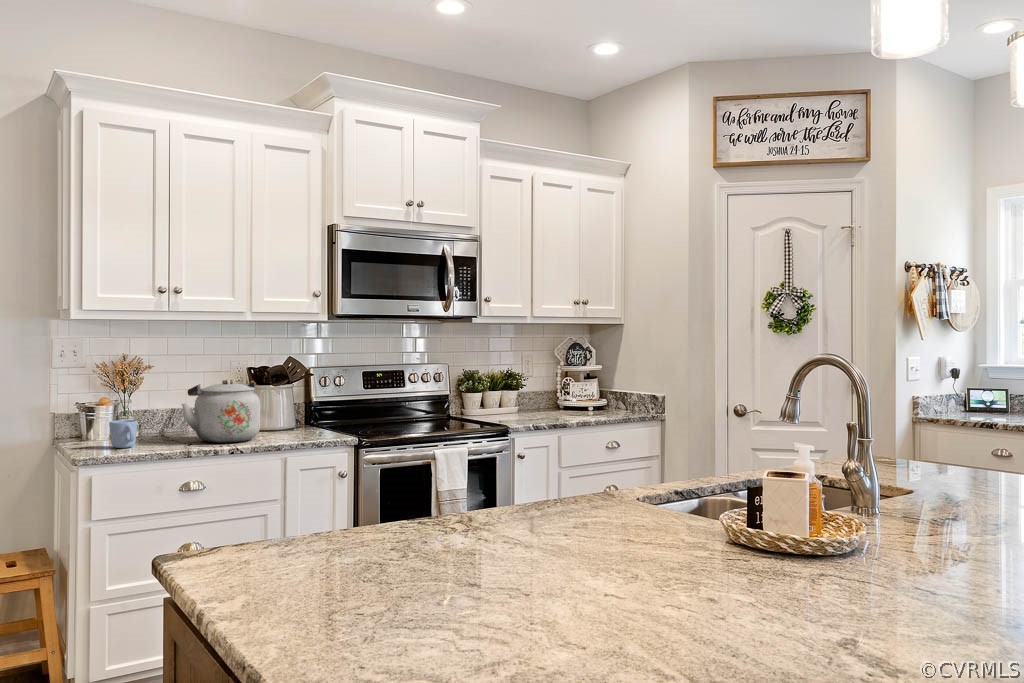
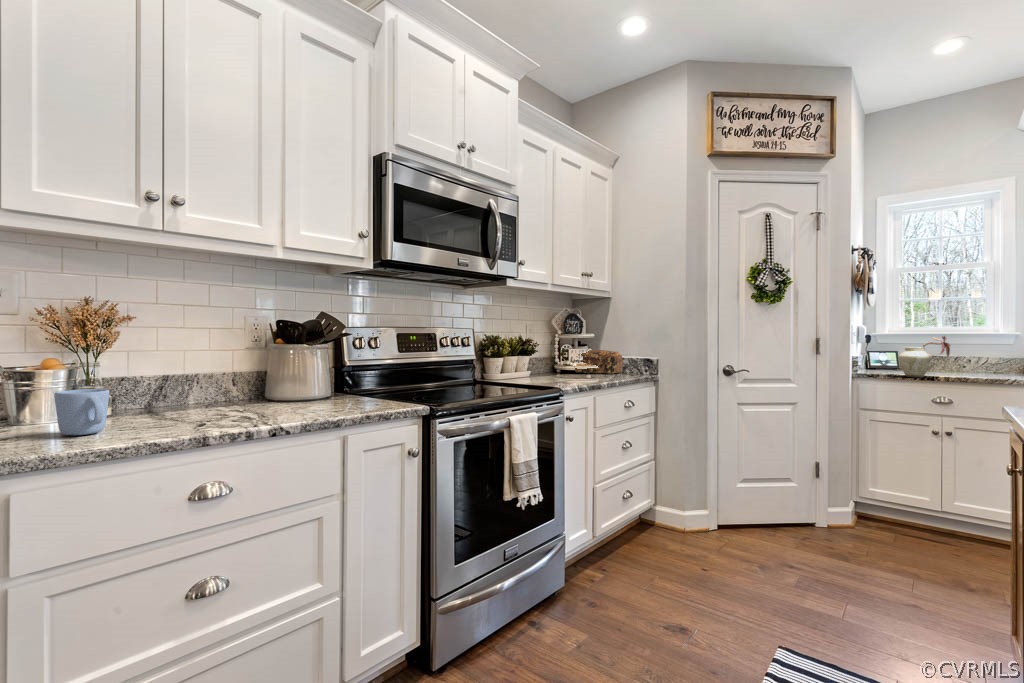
vase: none [953,373,1004,422] -> present [898,336,950,377]
kettle: present [182,379,260,443] -> none [187,329,305,419]
bread loaf: none [578,382,631,409] -> present [575,350,623,374]

